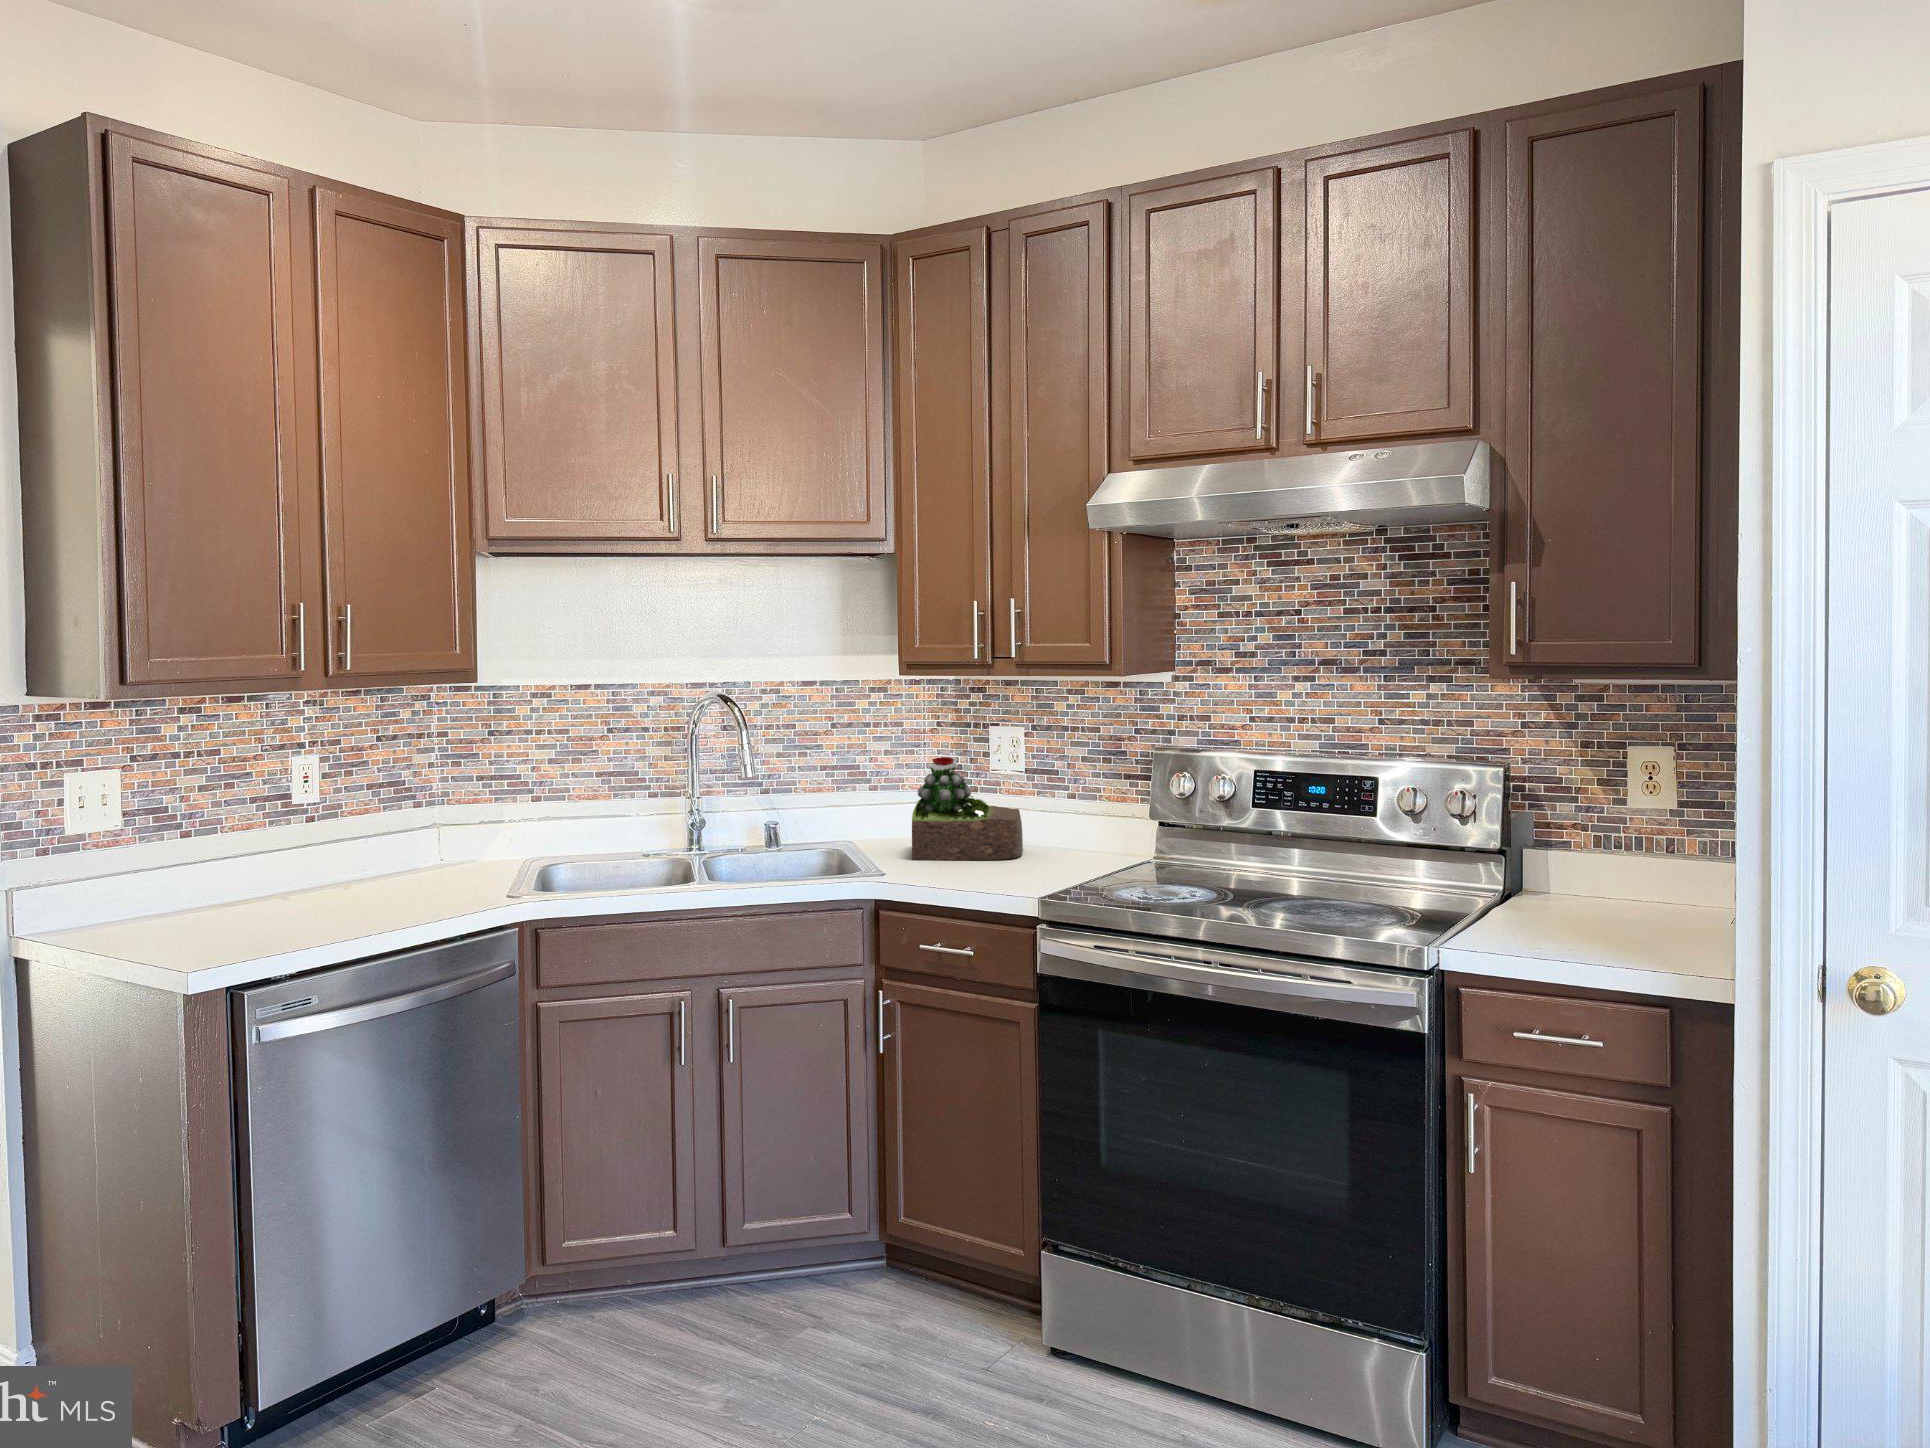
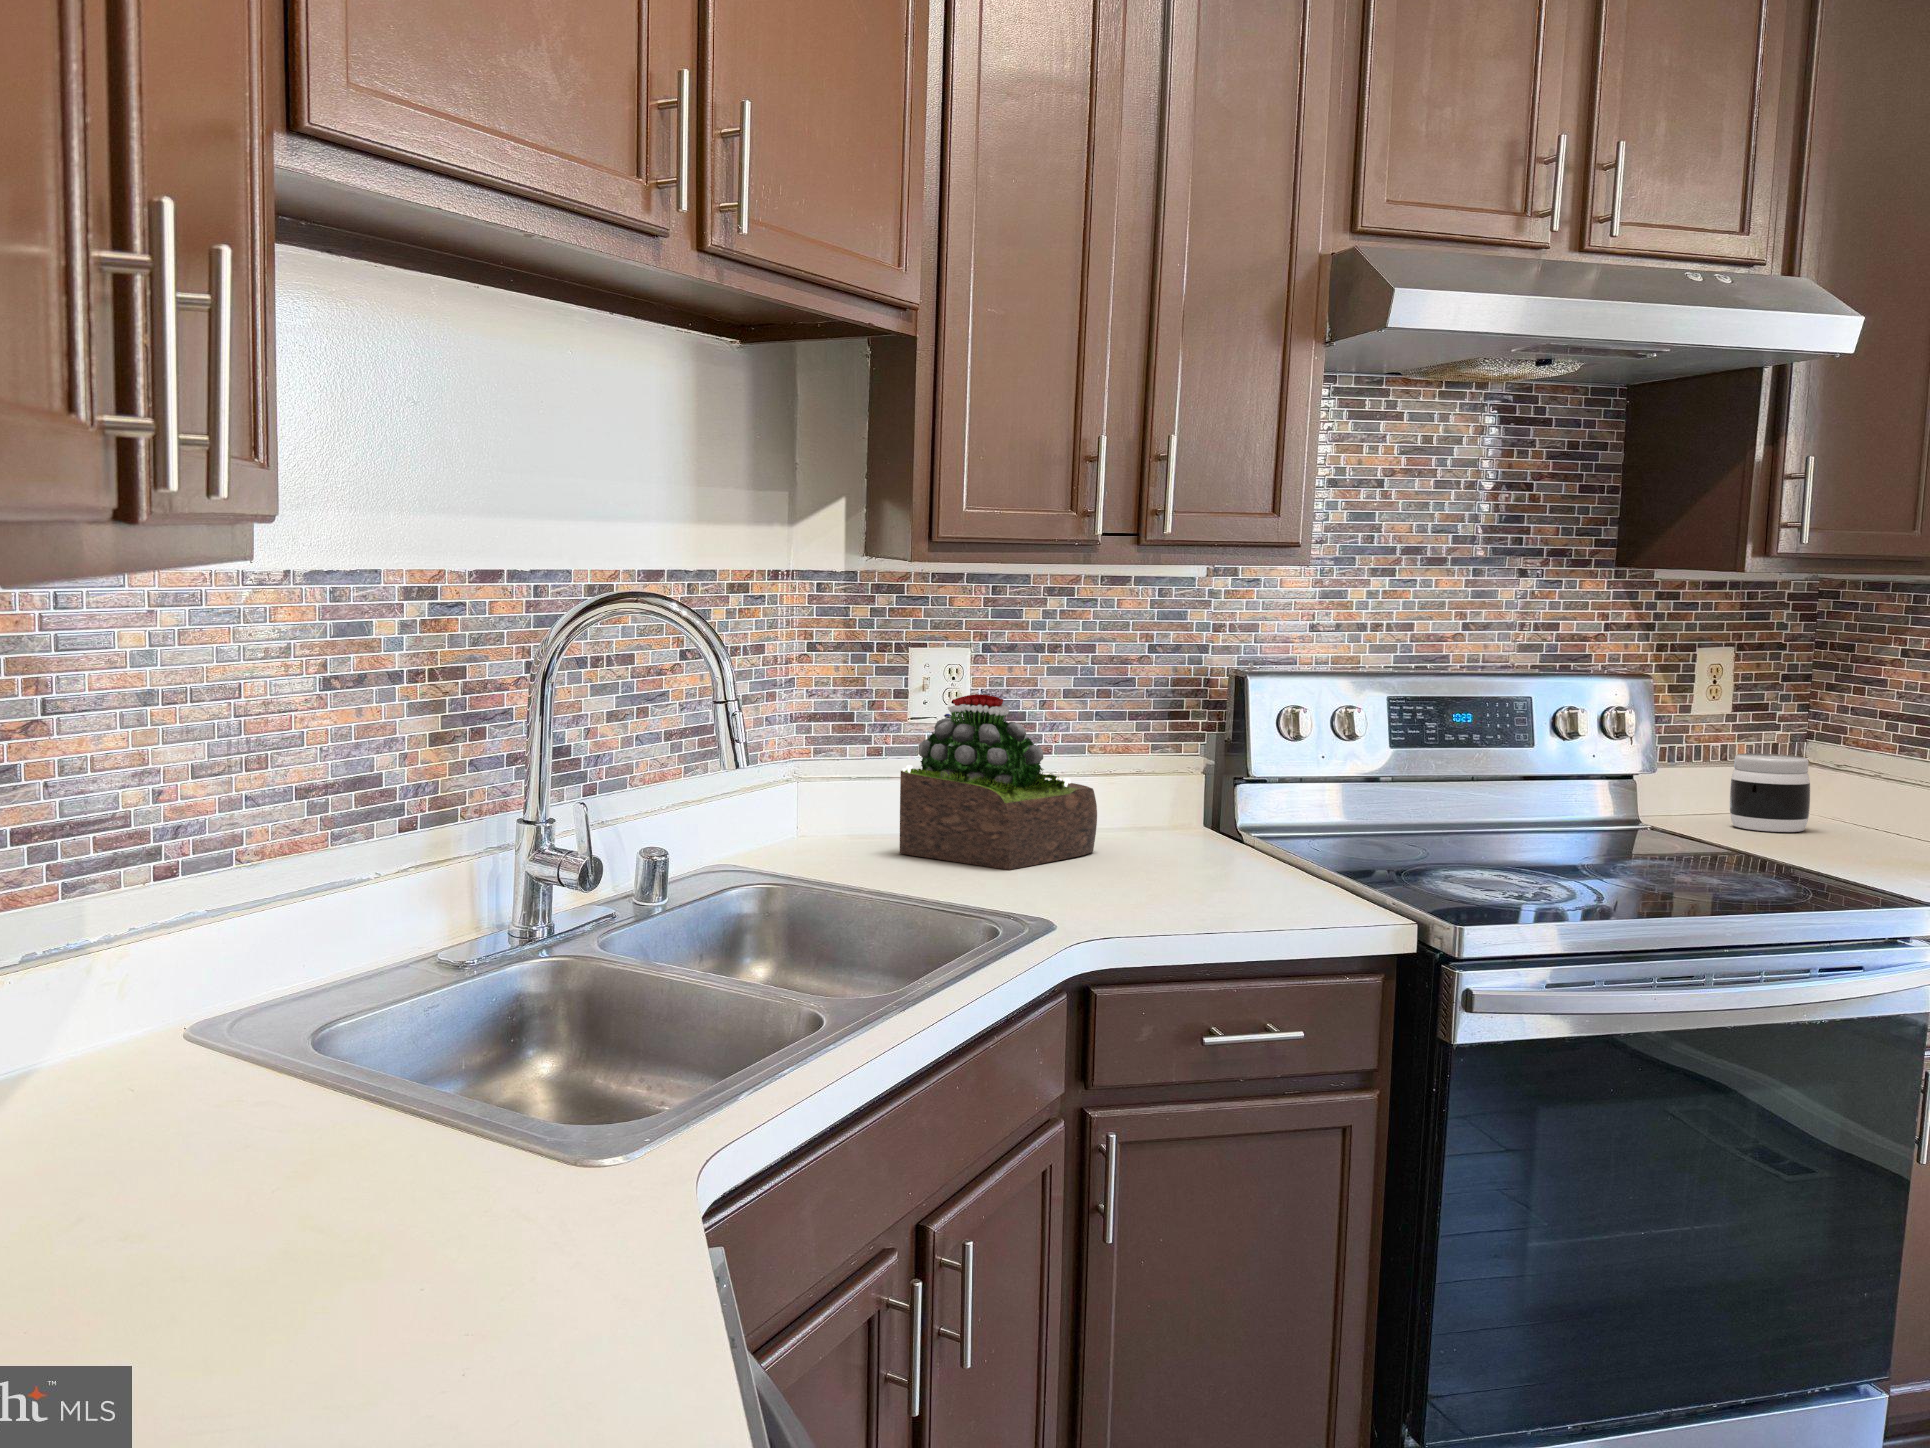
jar: none [1568,847,1642,924] -> present [1730,753,1810,832]

